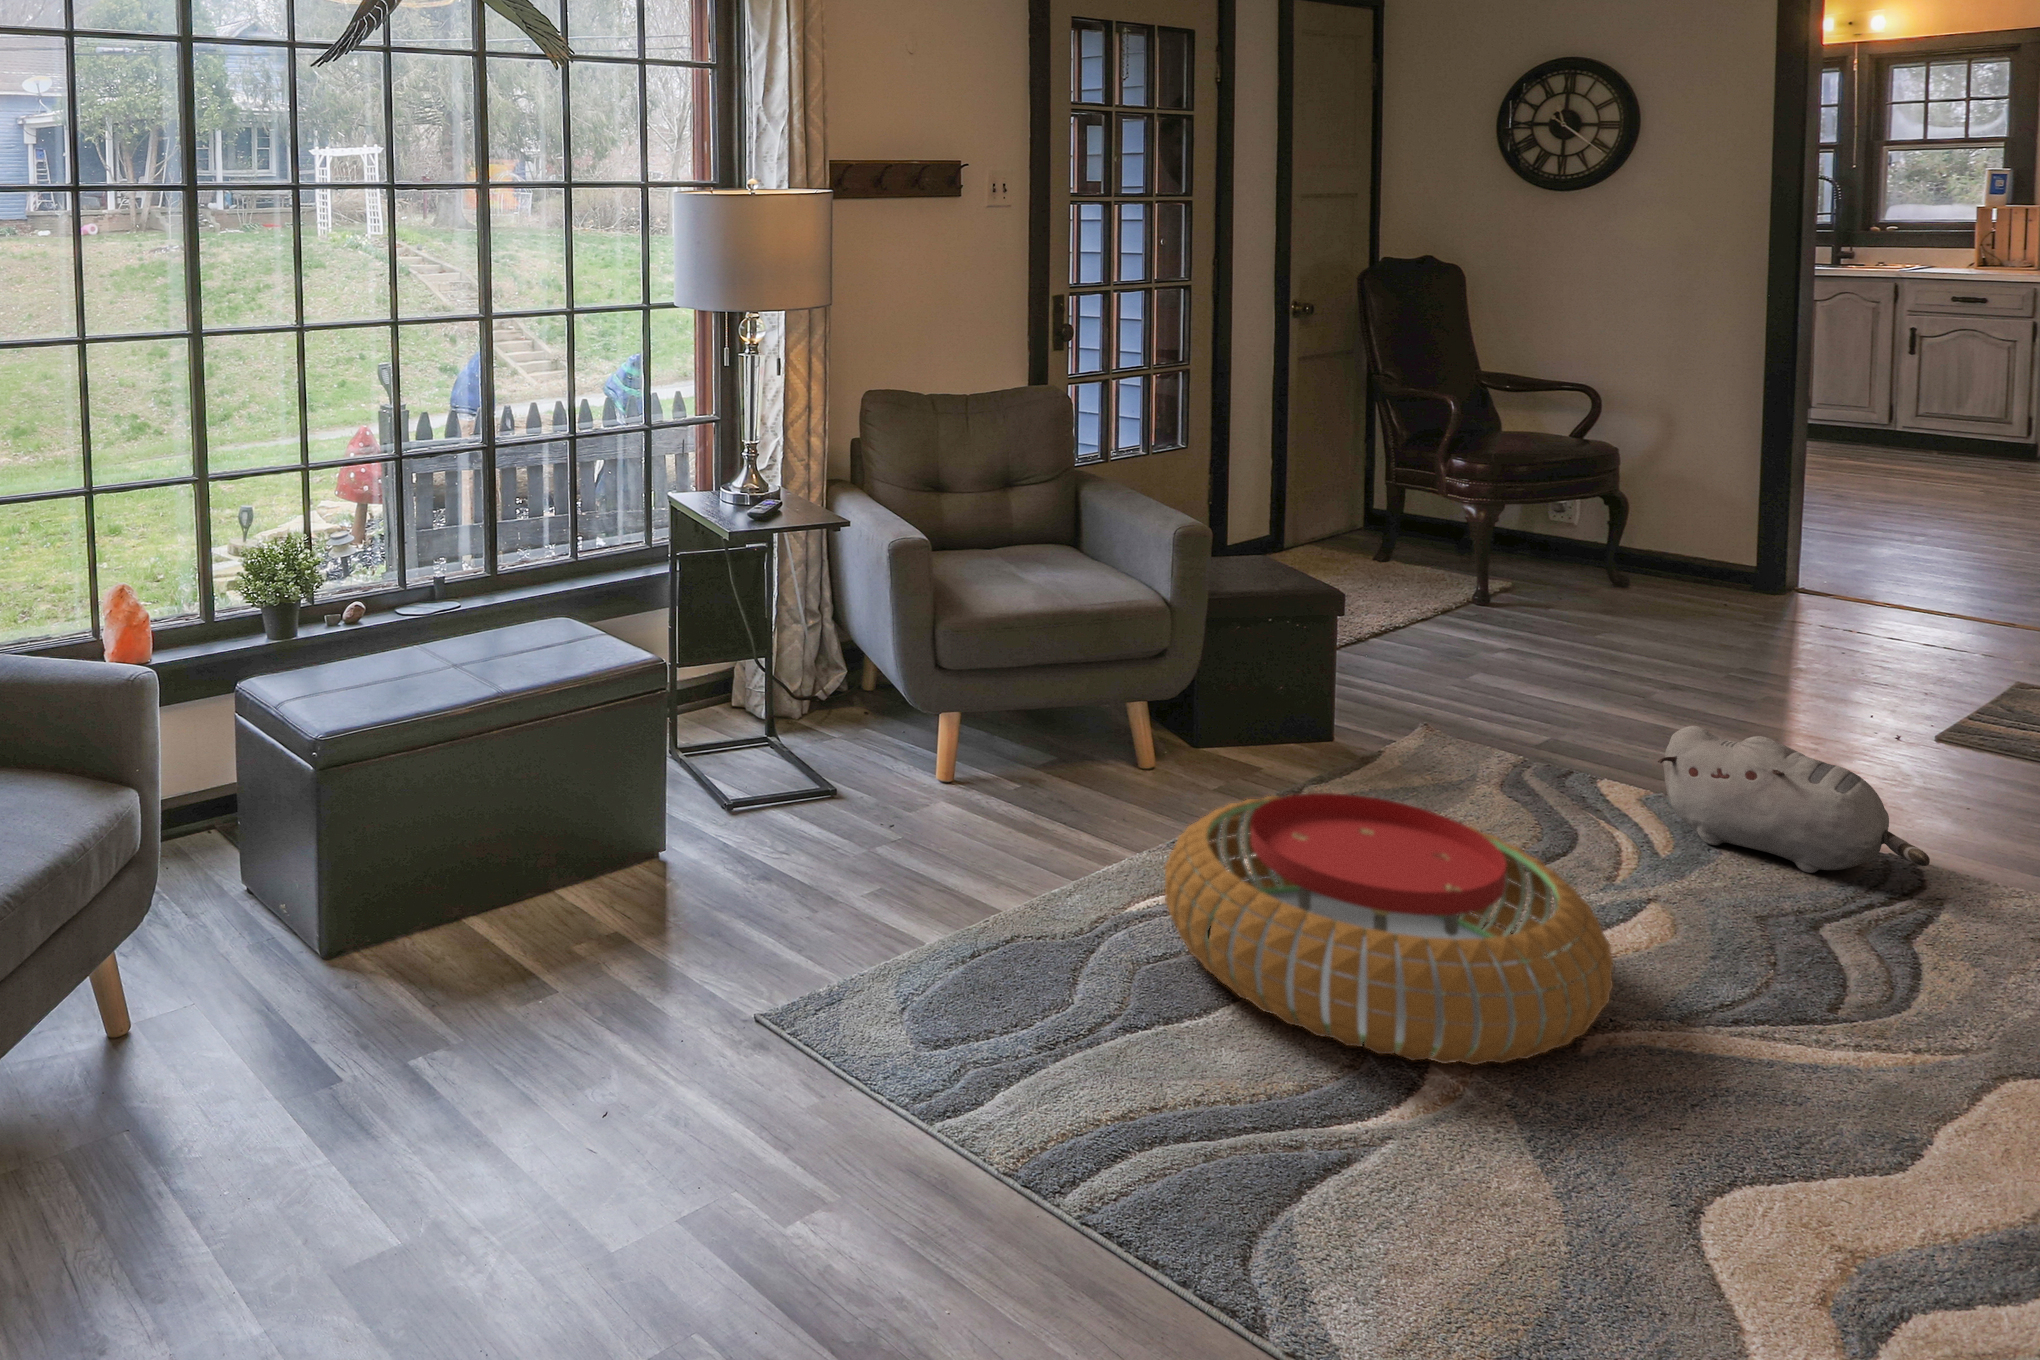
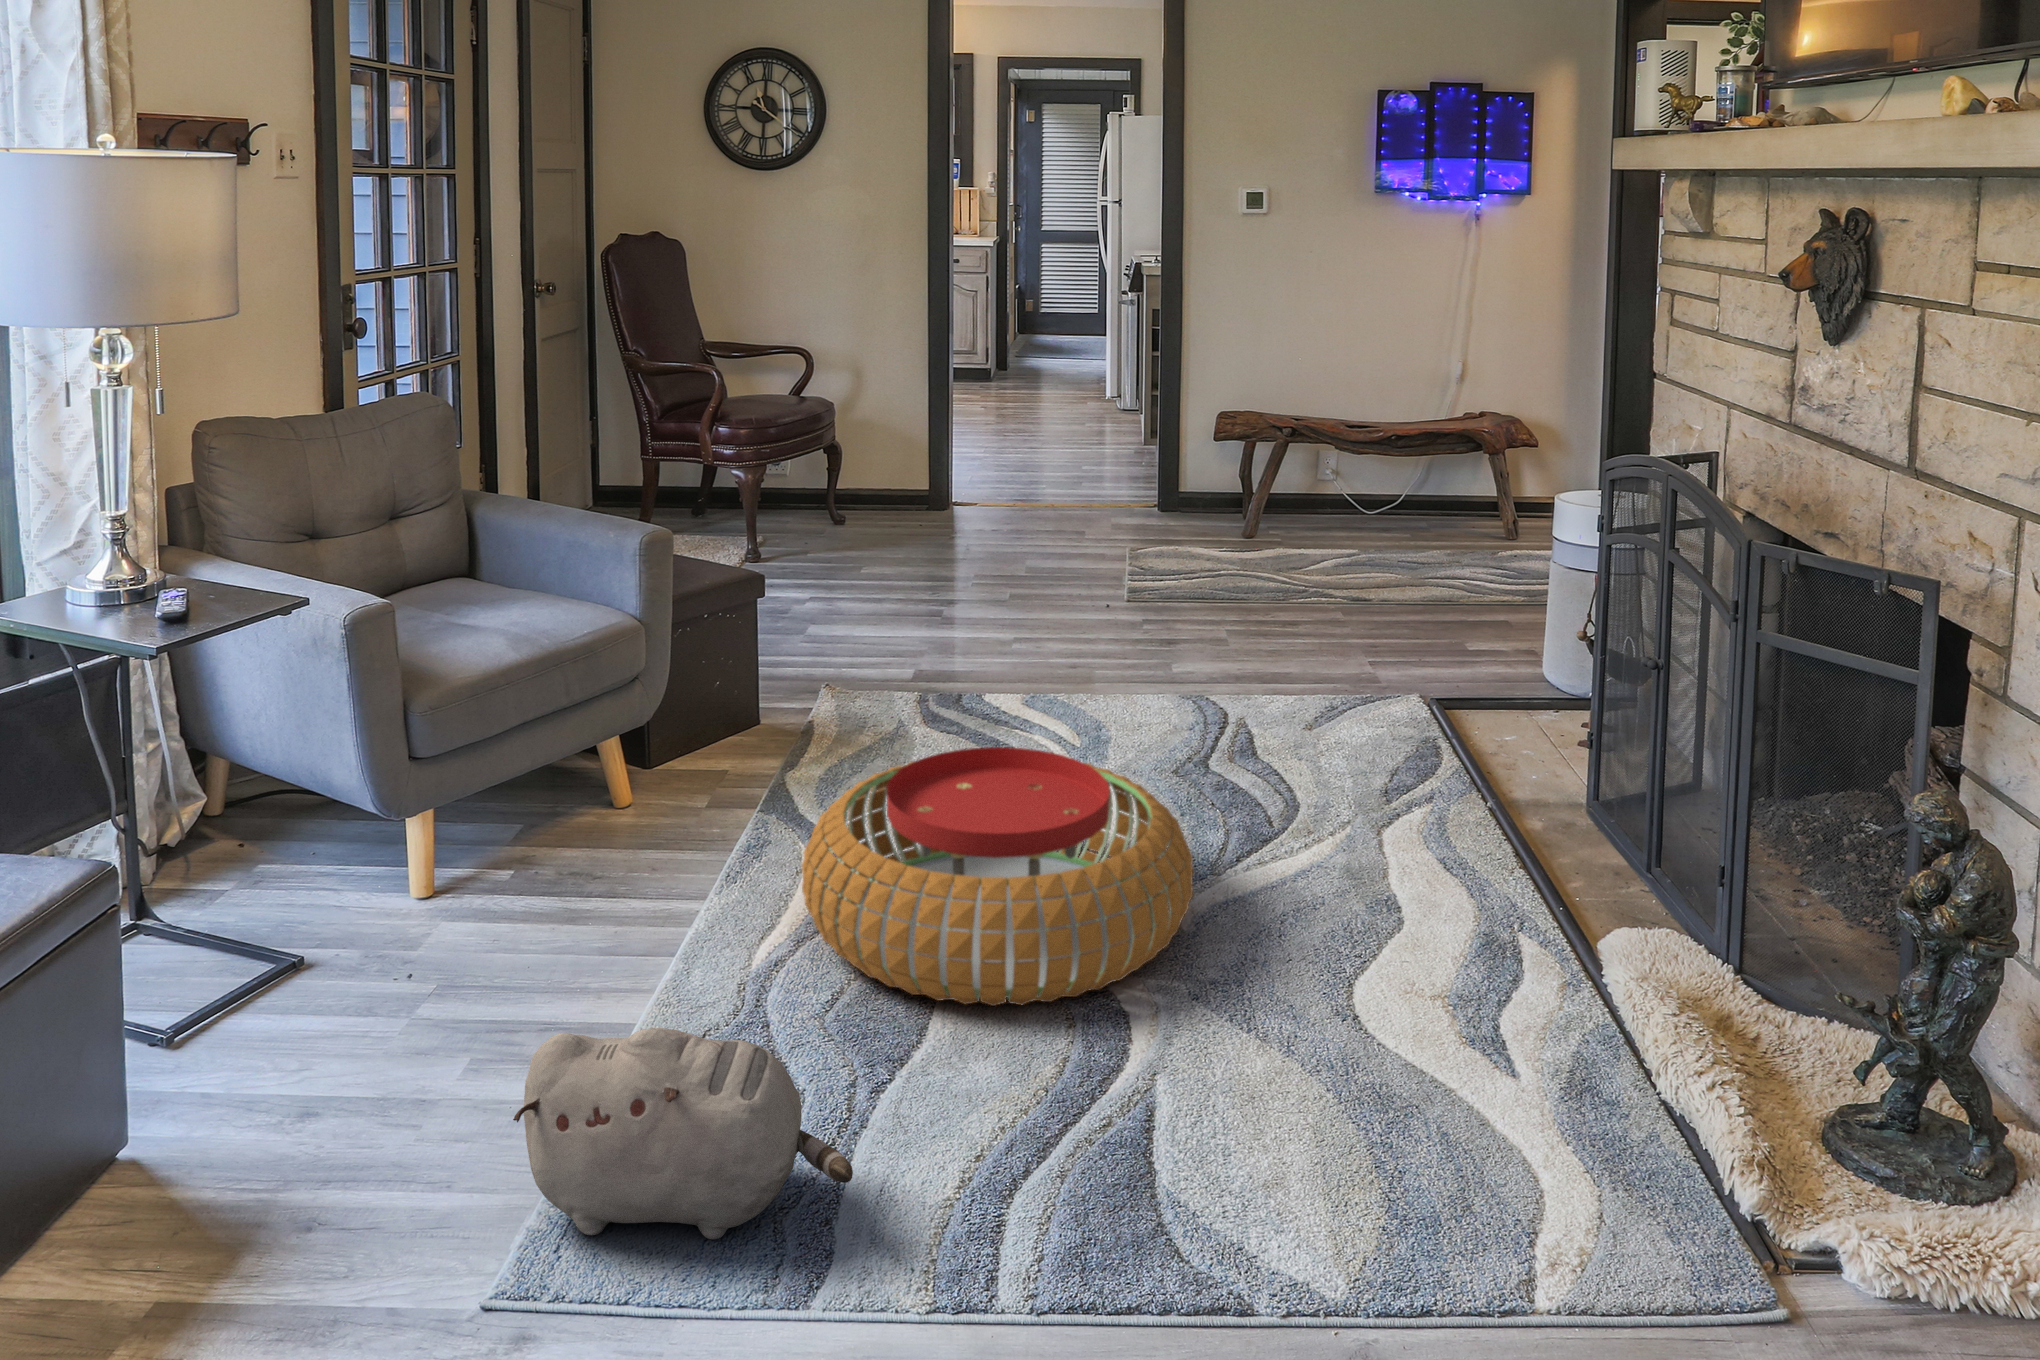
plush toy: present [1658,726,1930,873] -> present [513,1028,853,1239]

